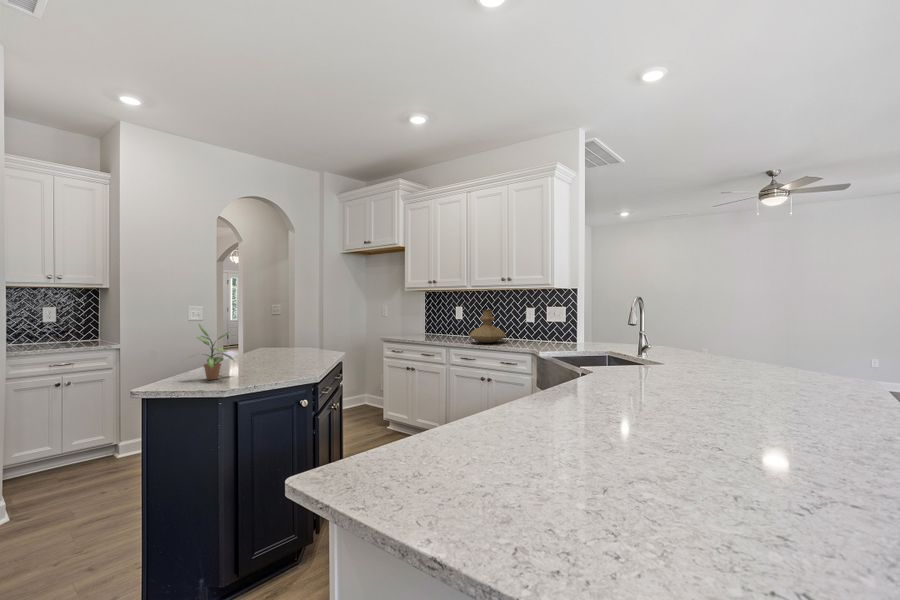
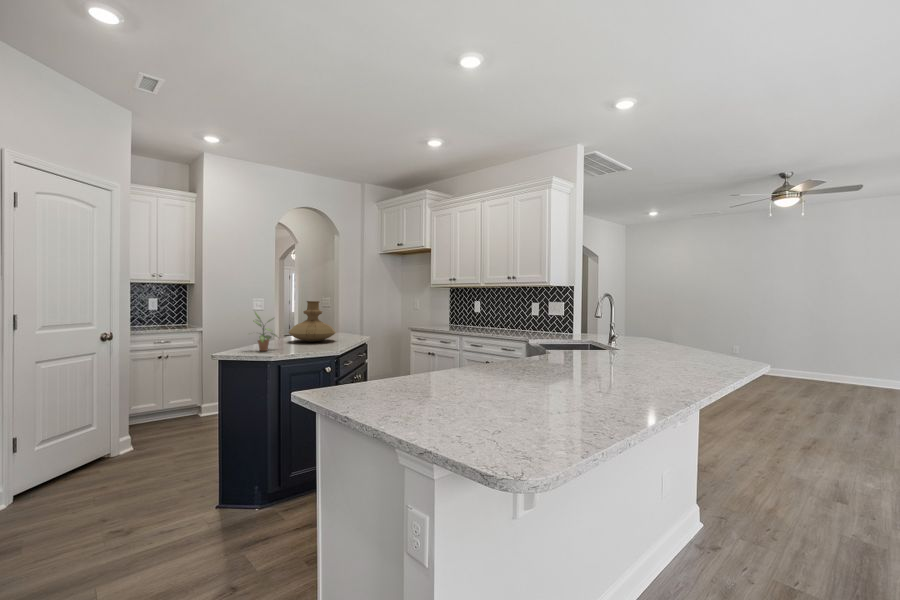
vase: present [469,310,506,343] -> present [288,301,336,342]

